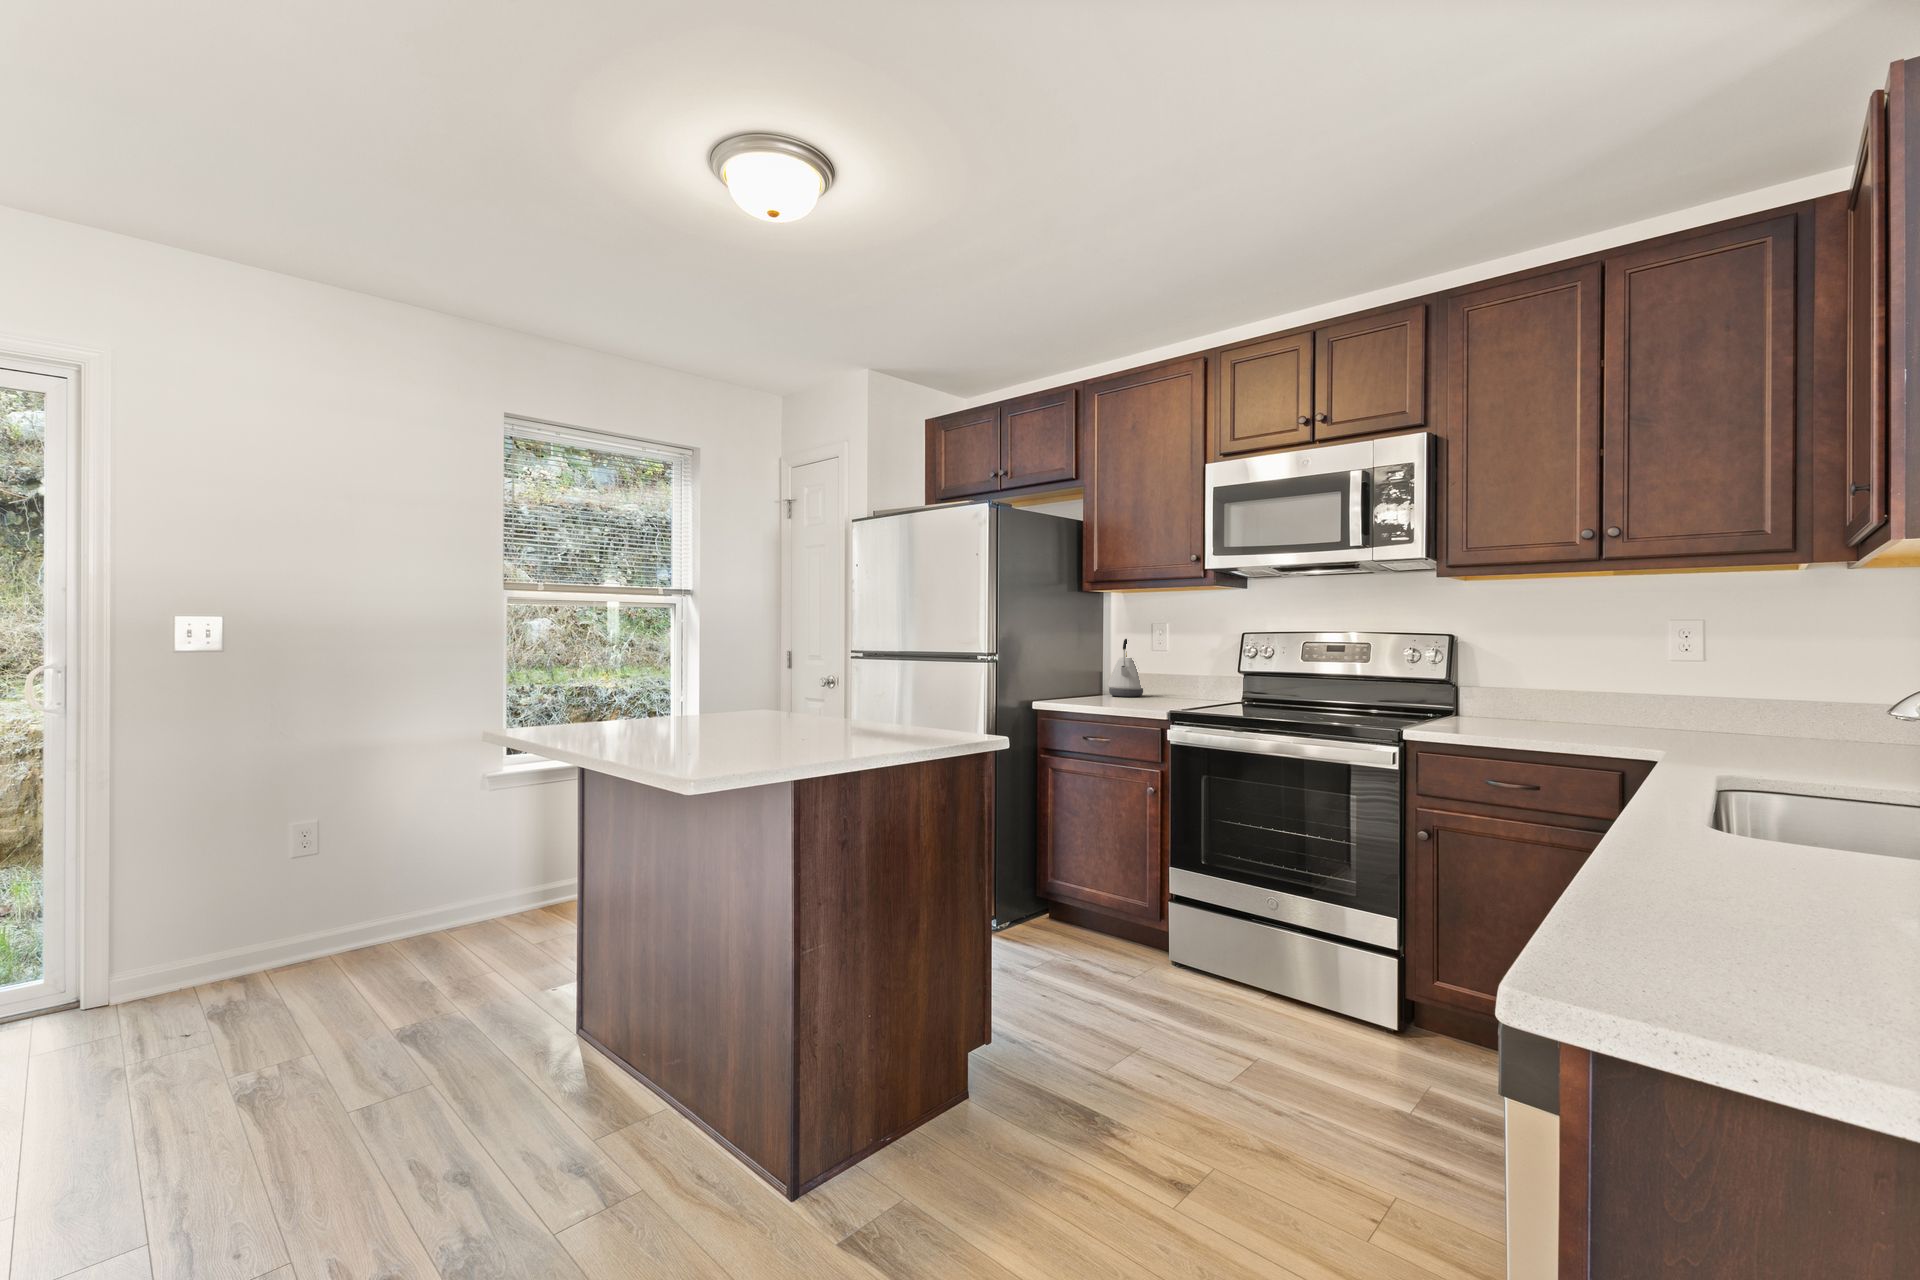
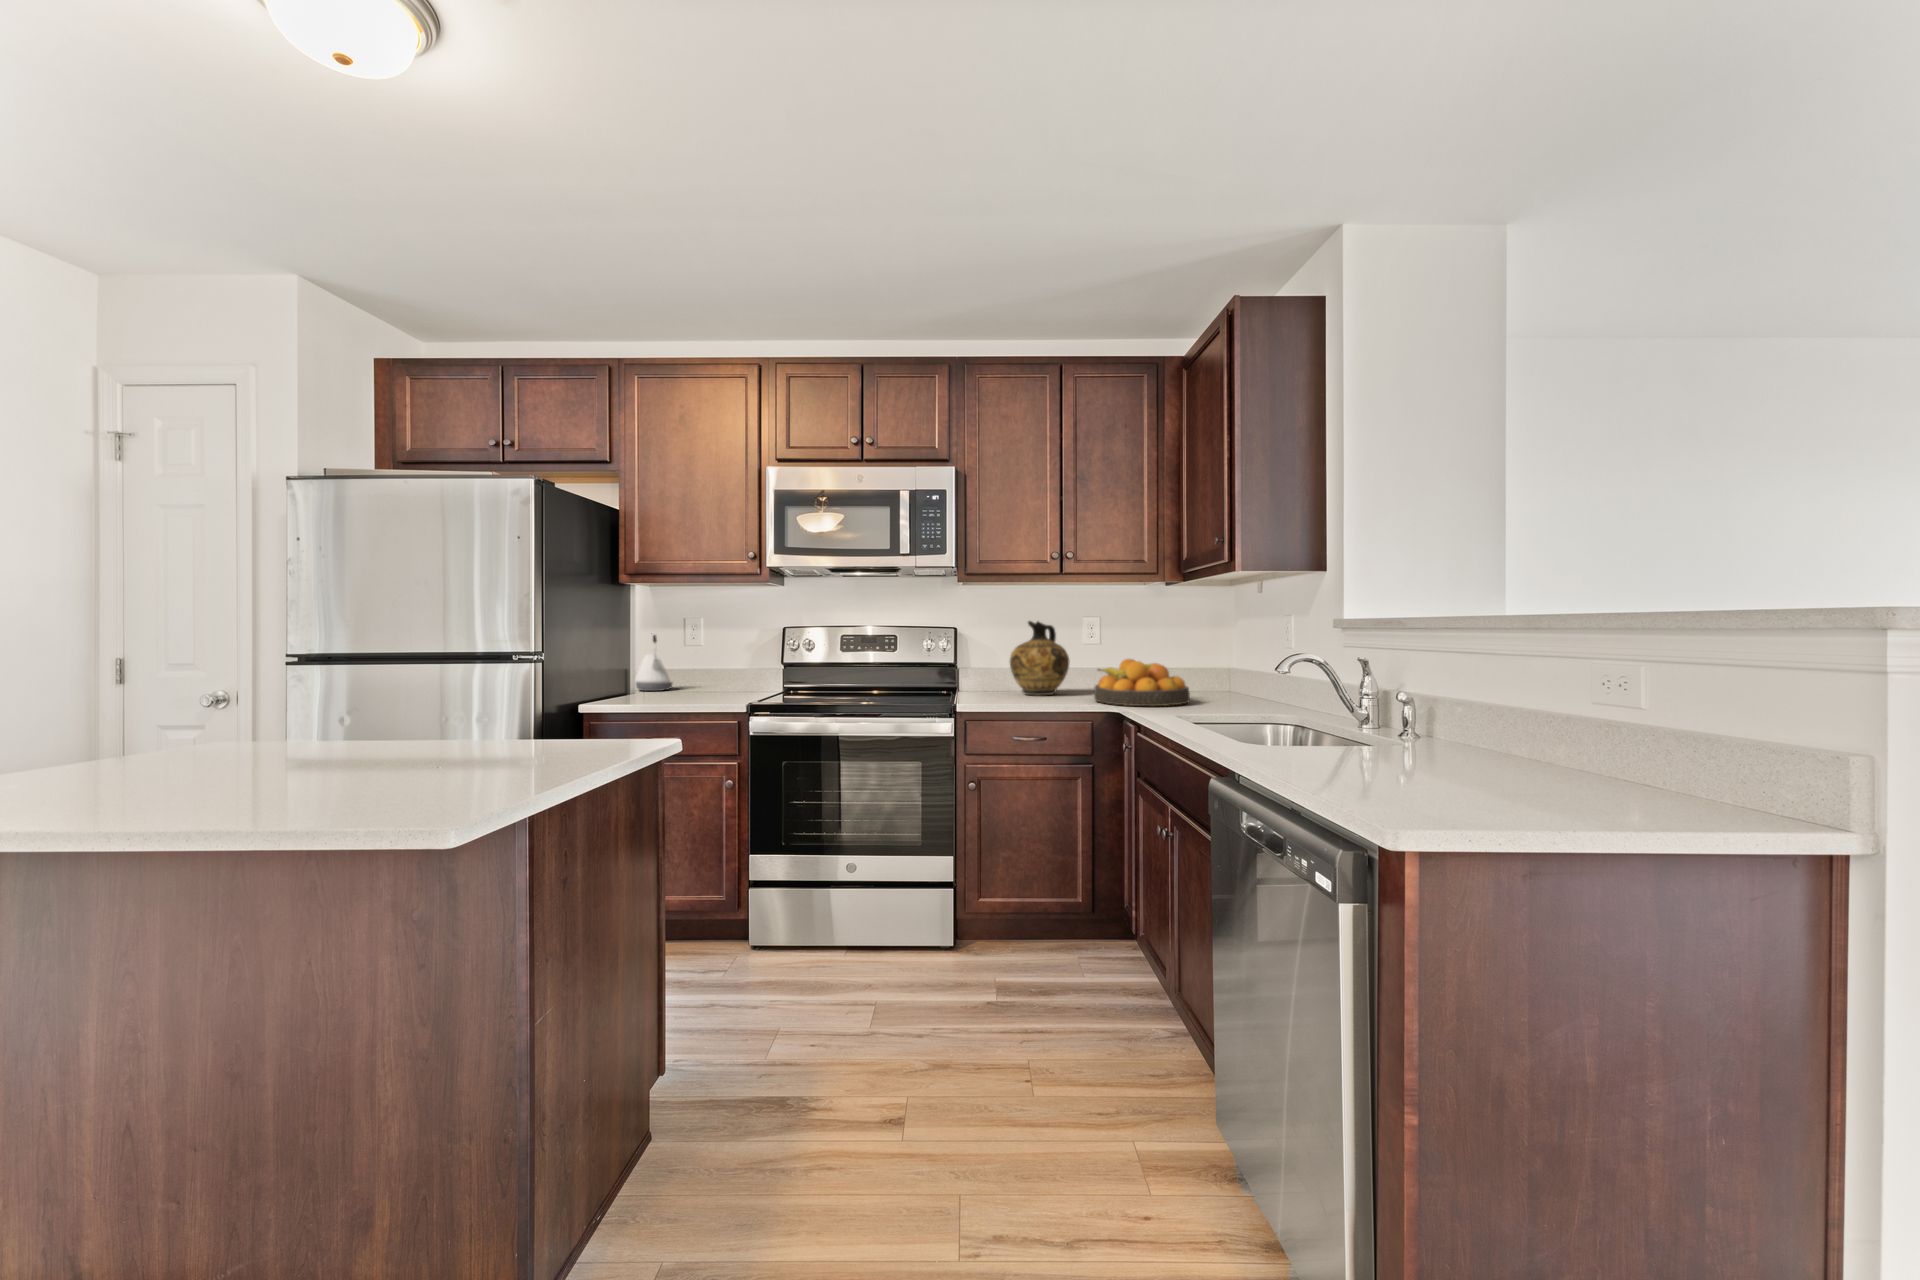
ceramic jug: none [1522,625,1621,727] -> present [1010,621,1070,695]
fruit bowl: none [1639,680,1828,753] -> present [1094,659,1190,706]

